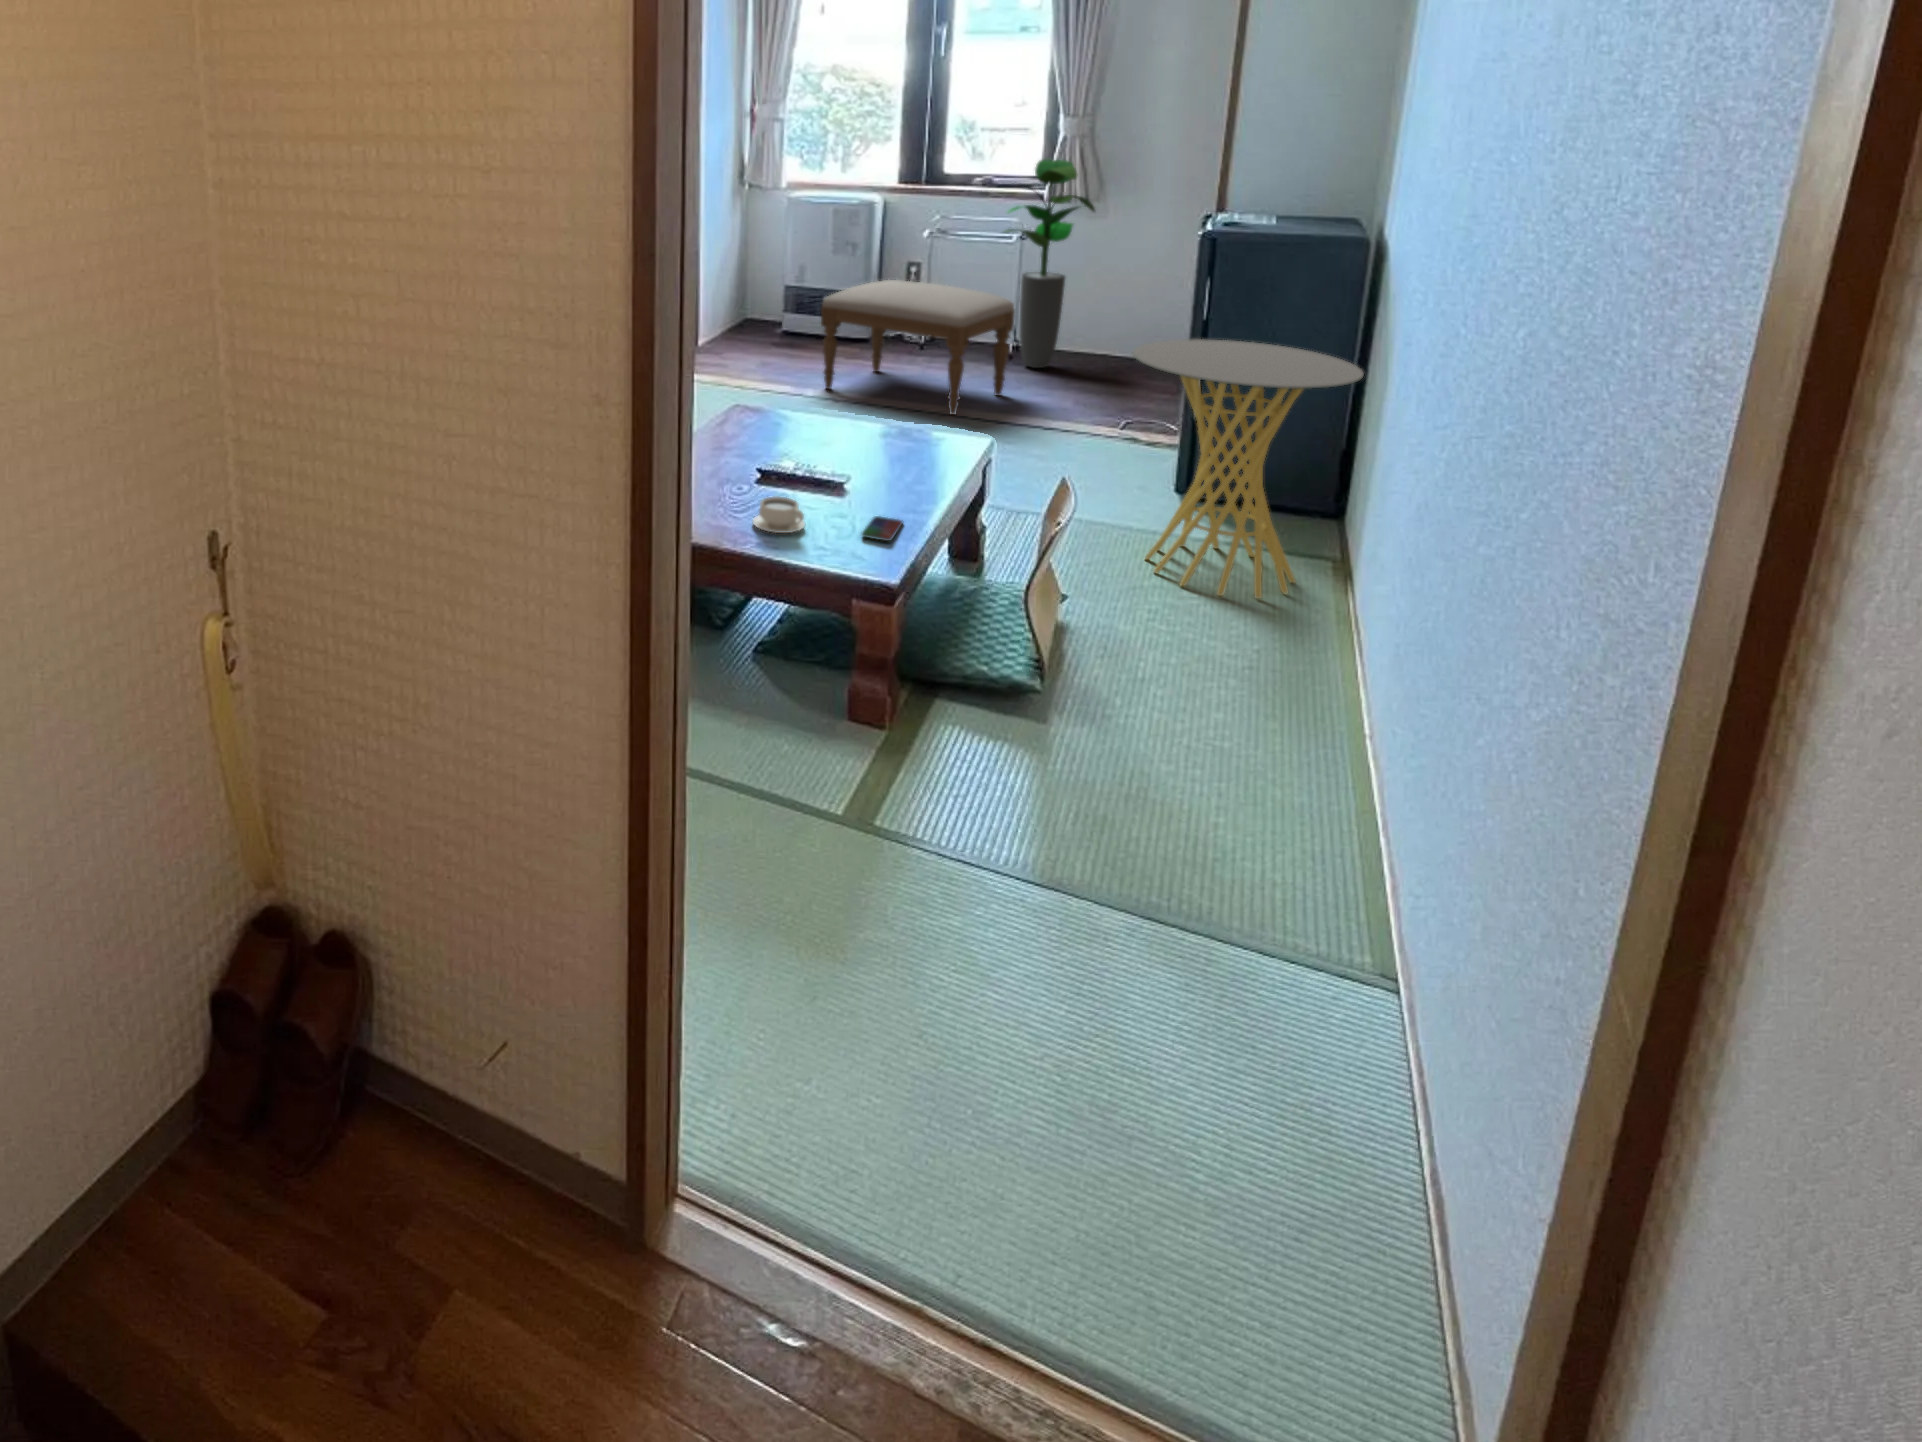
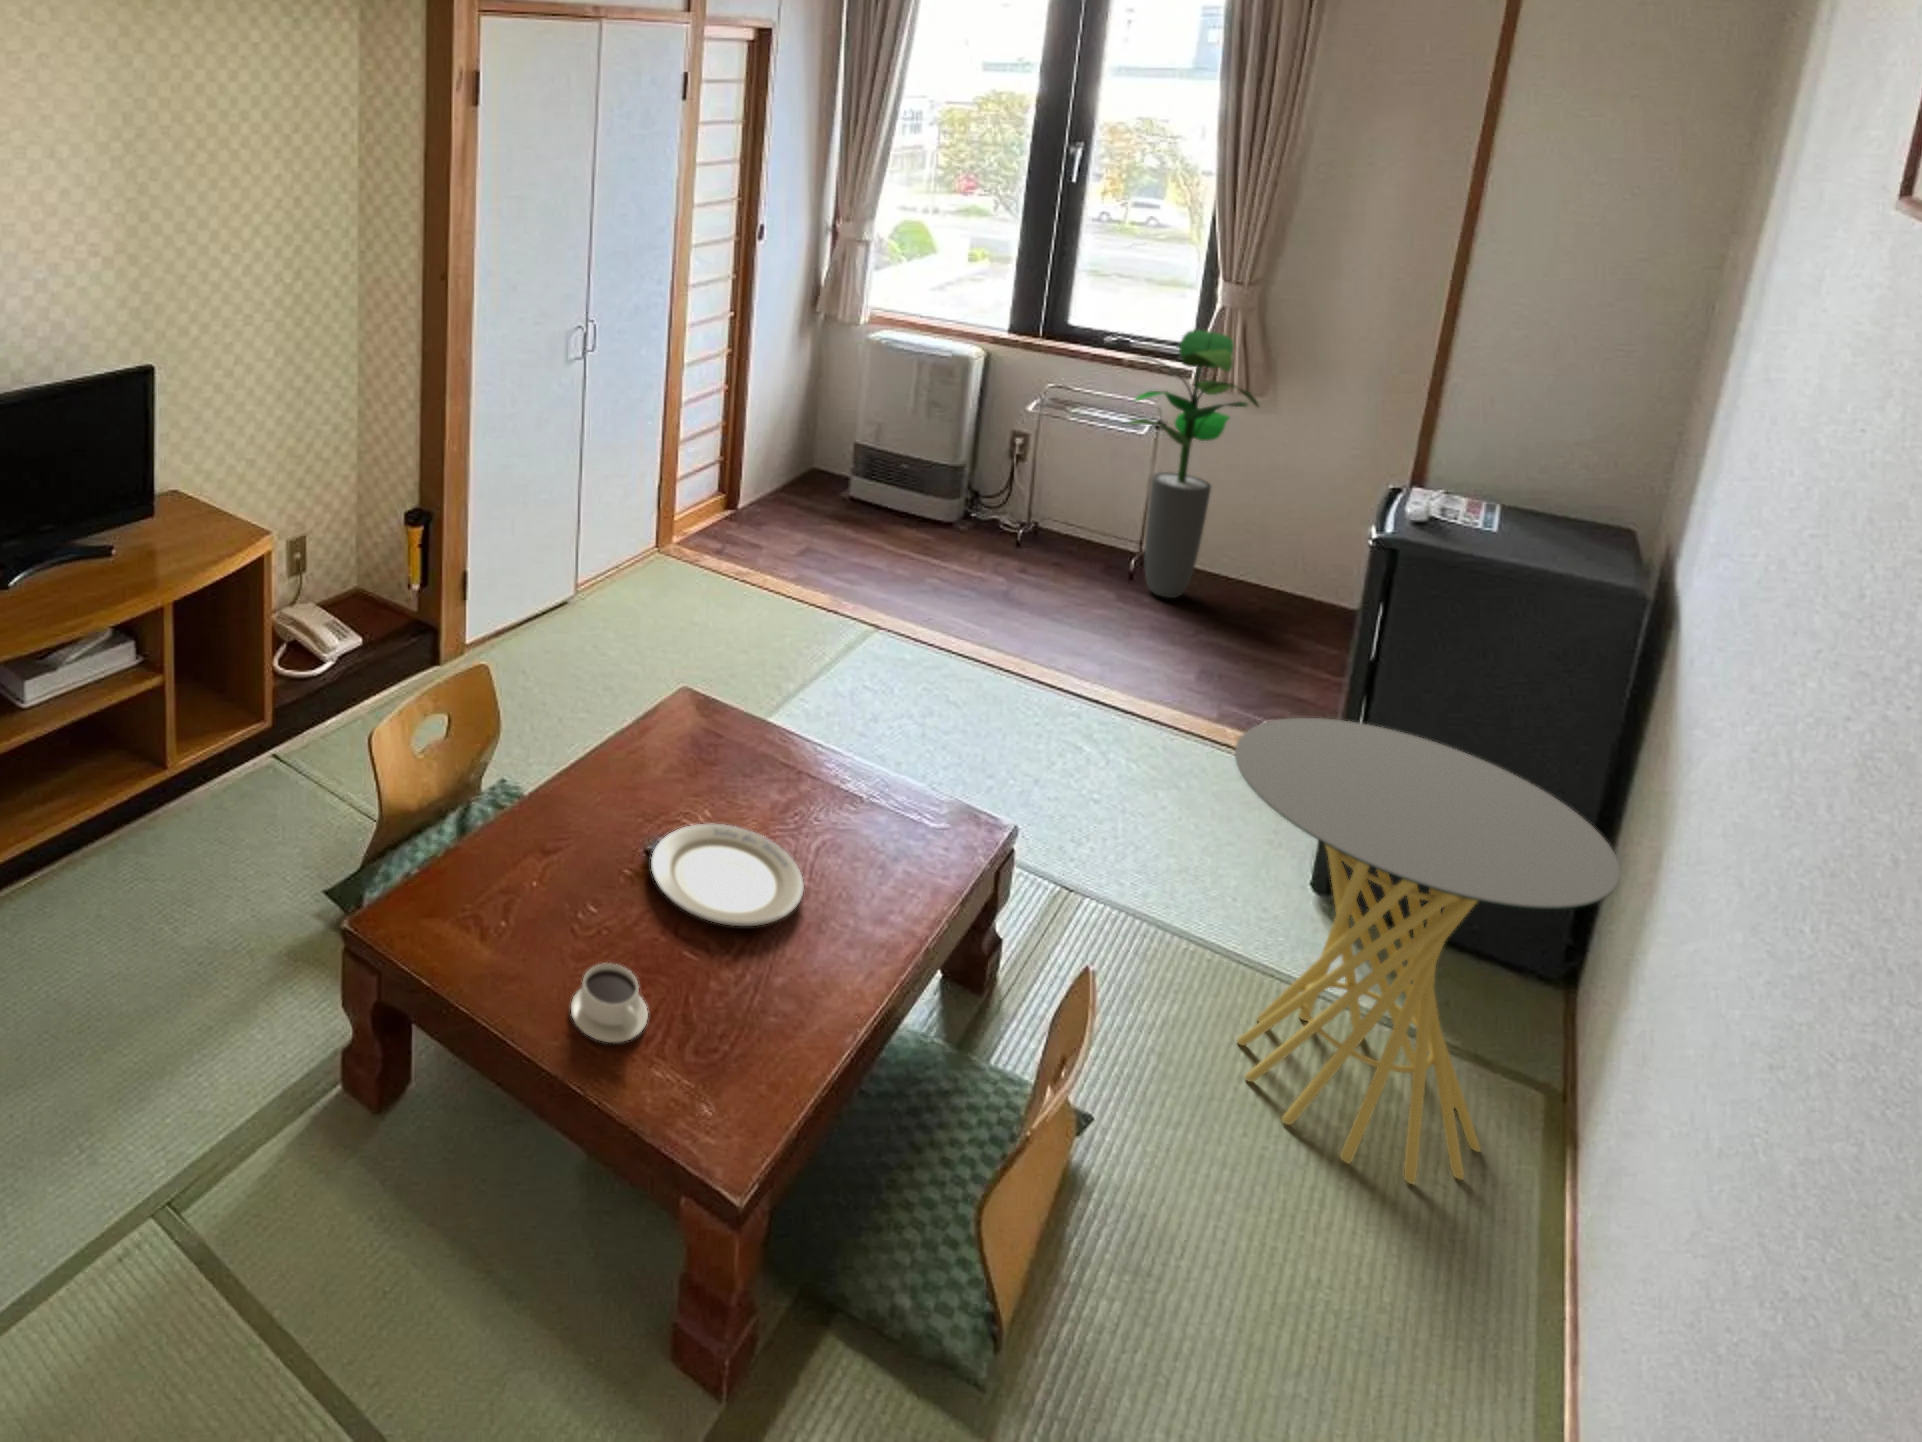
ottoman: present [821,280,1015,415] -> none [872,469,1129,675]
plate: none [768,447,876,483] -> present [651,824,804,926]
smartphone: present [862,516,903,541] -> none [722,1016,801,1094]

